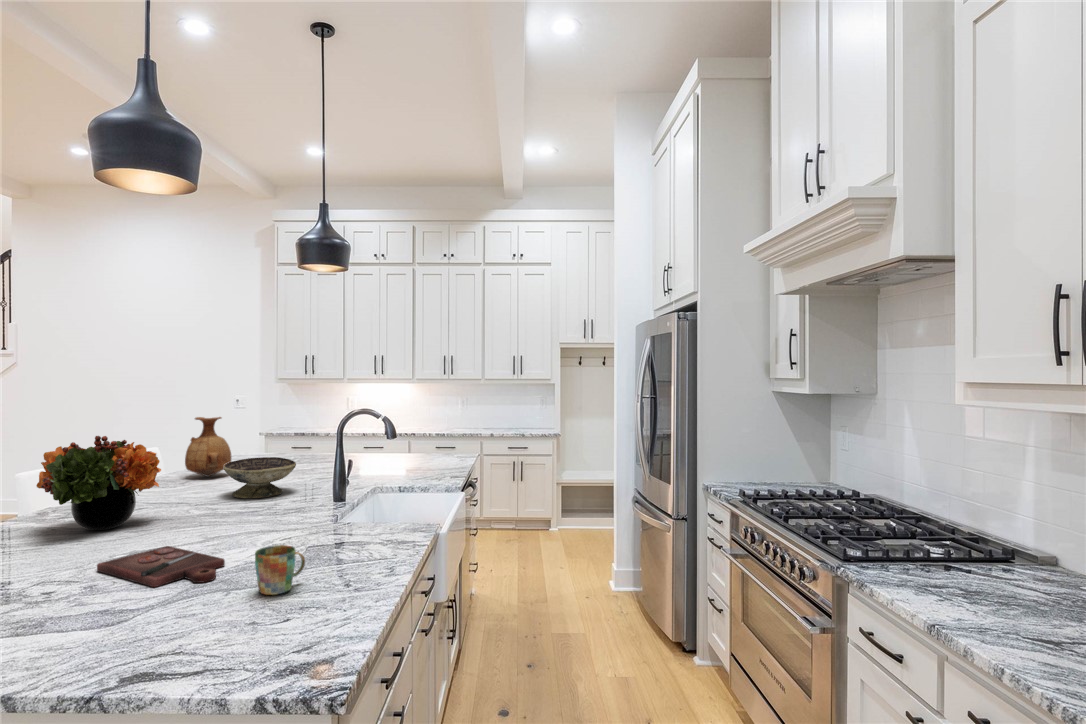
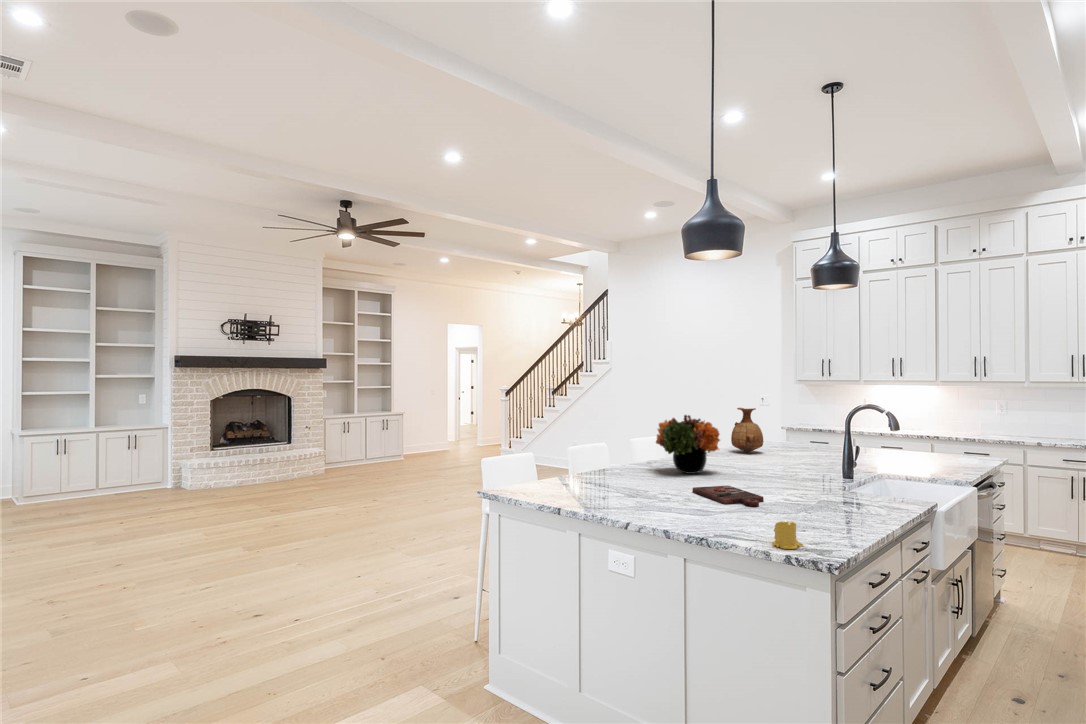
decorative bowl: present [224,457,296,498] -> none [759,440,812,469]
mug: present [255,545,305,595] -> none [783,489,816,520]
candle: none [232,619,288,679] -> present [772,521,803,549]

